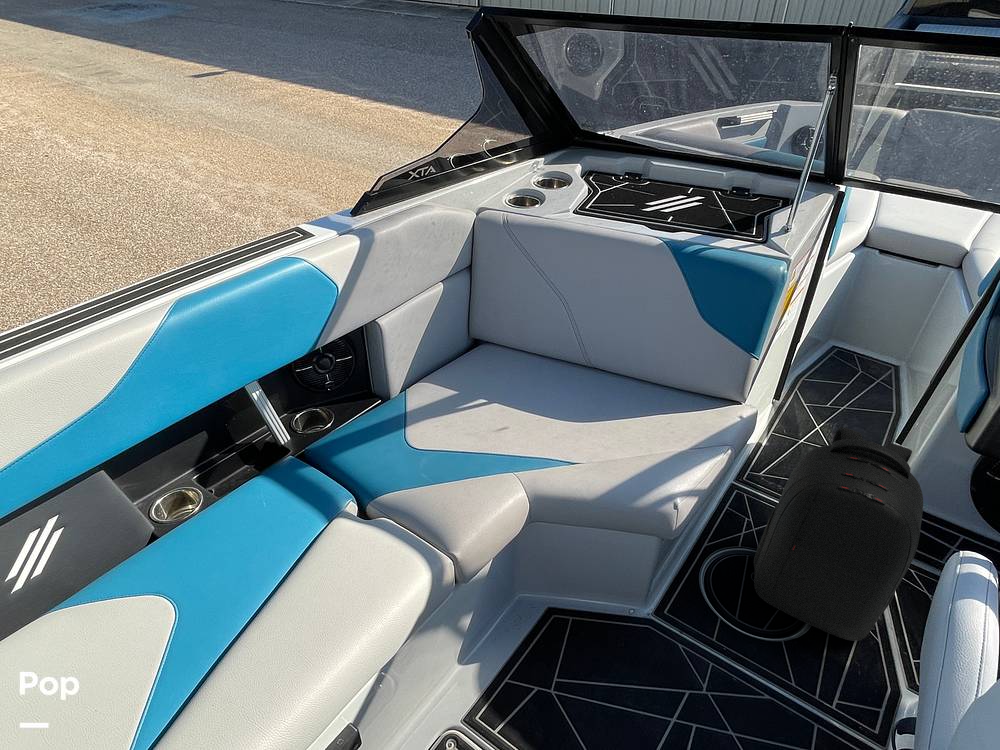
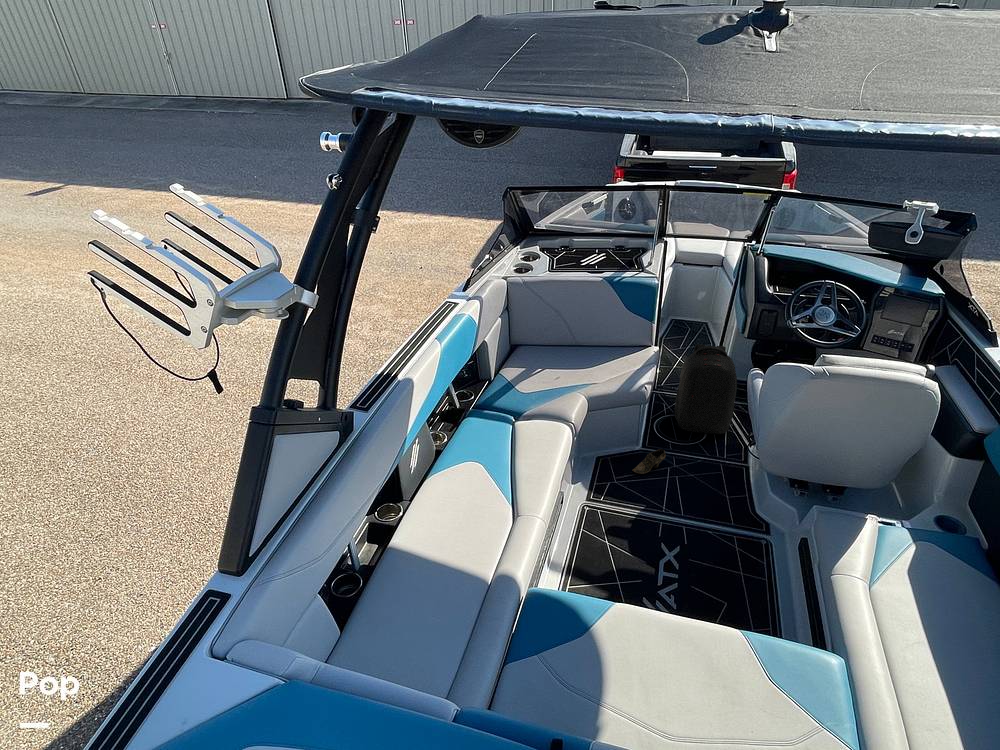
shoe: none [601,647,690,691] -> present [632,449,666,474]

